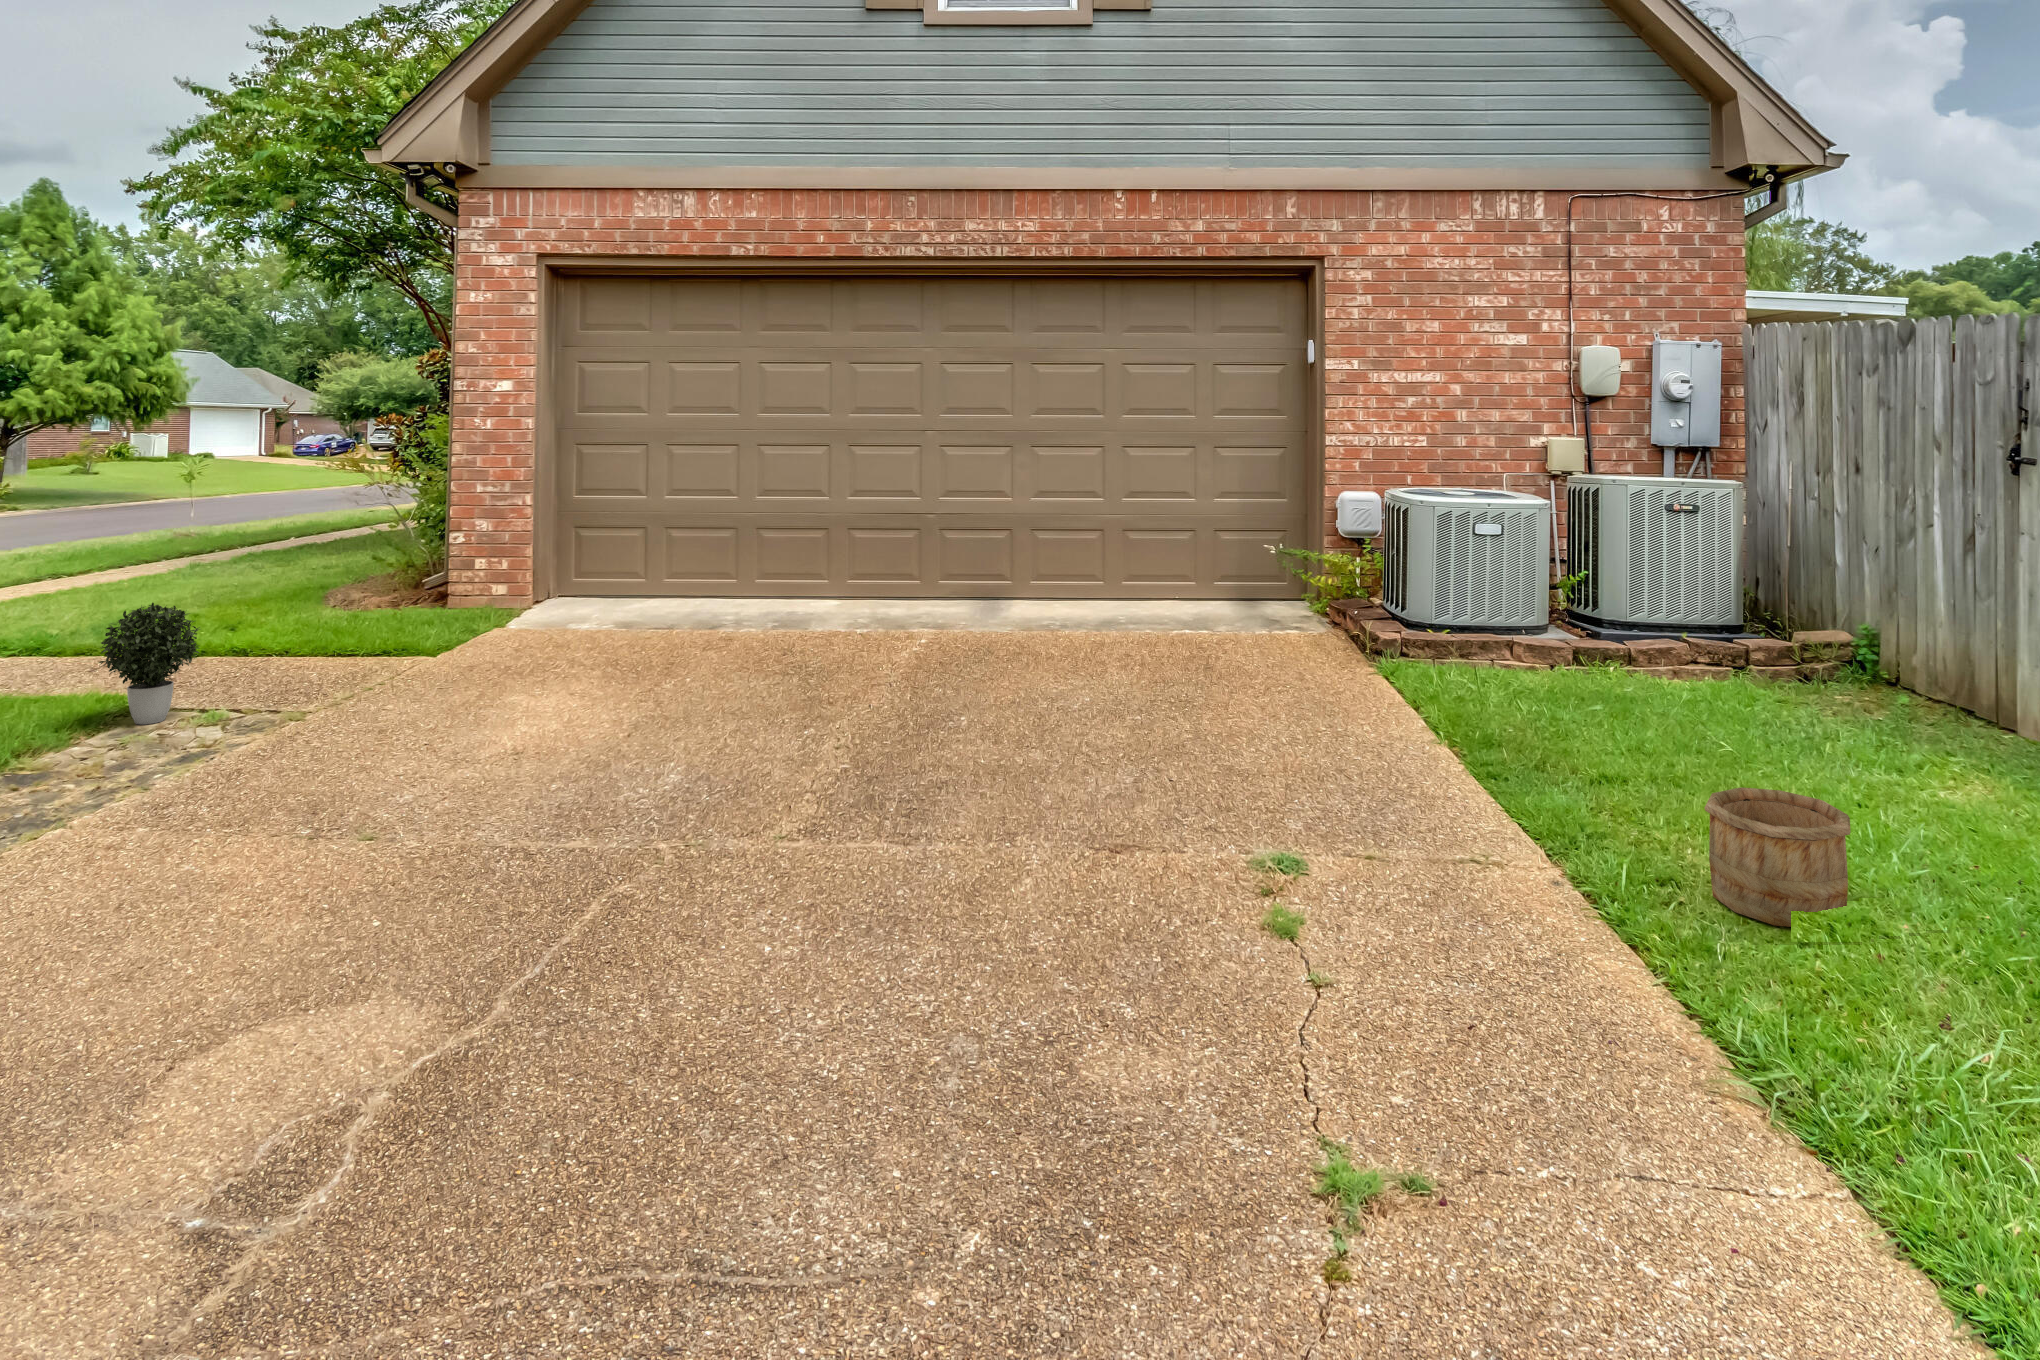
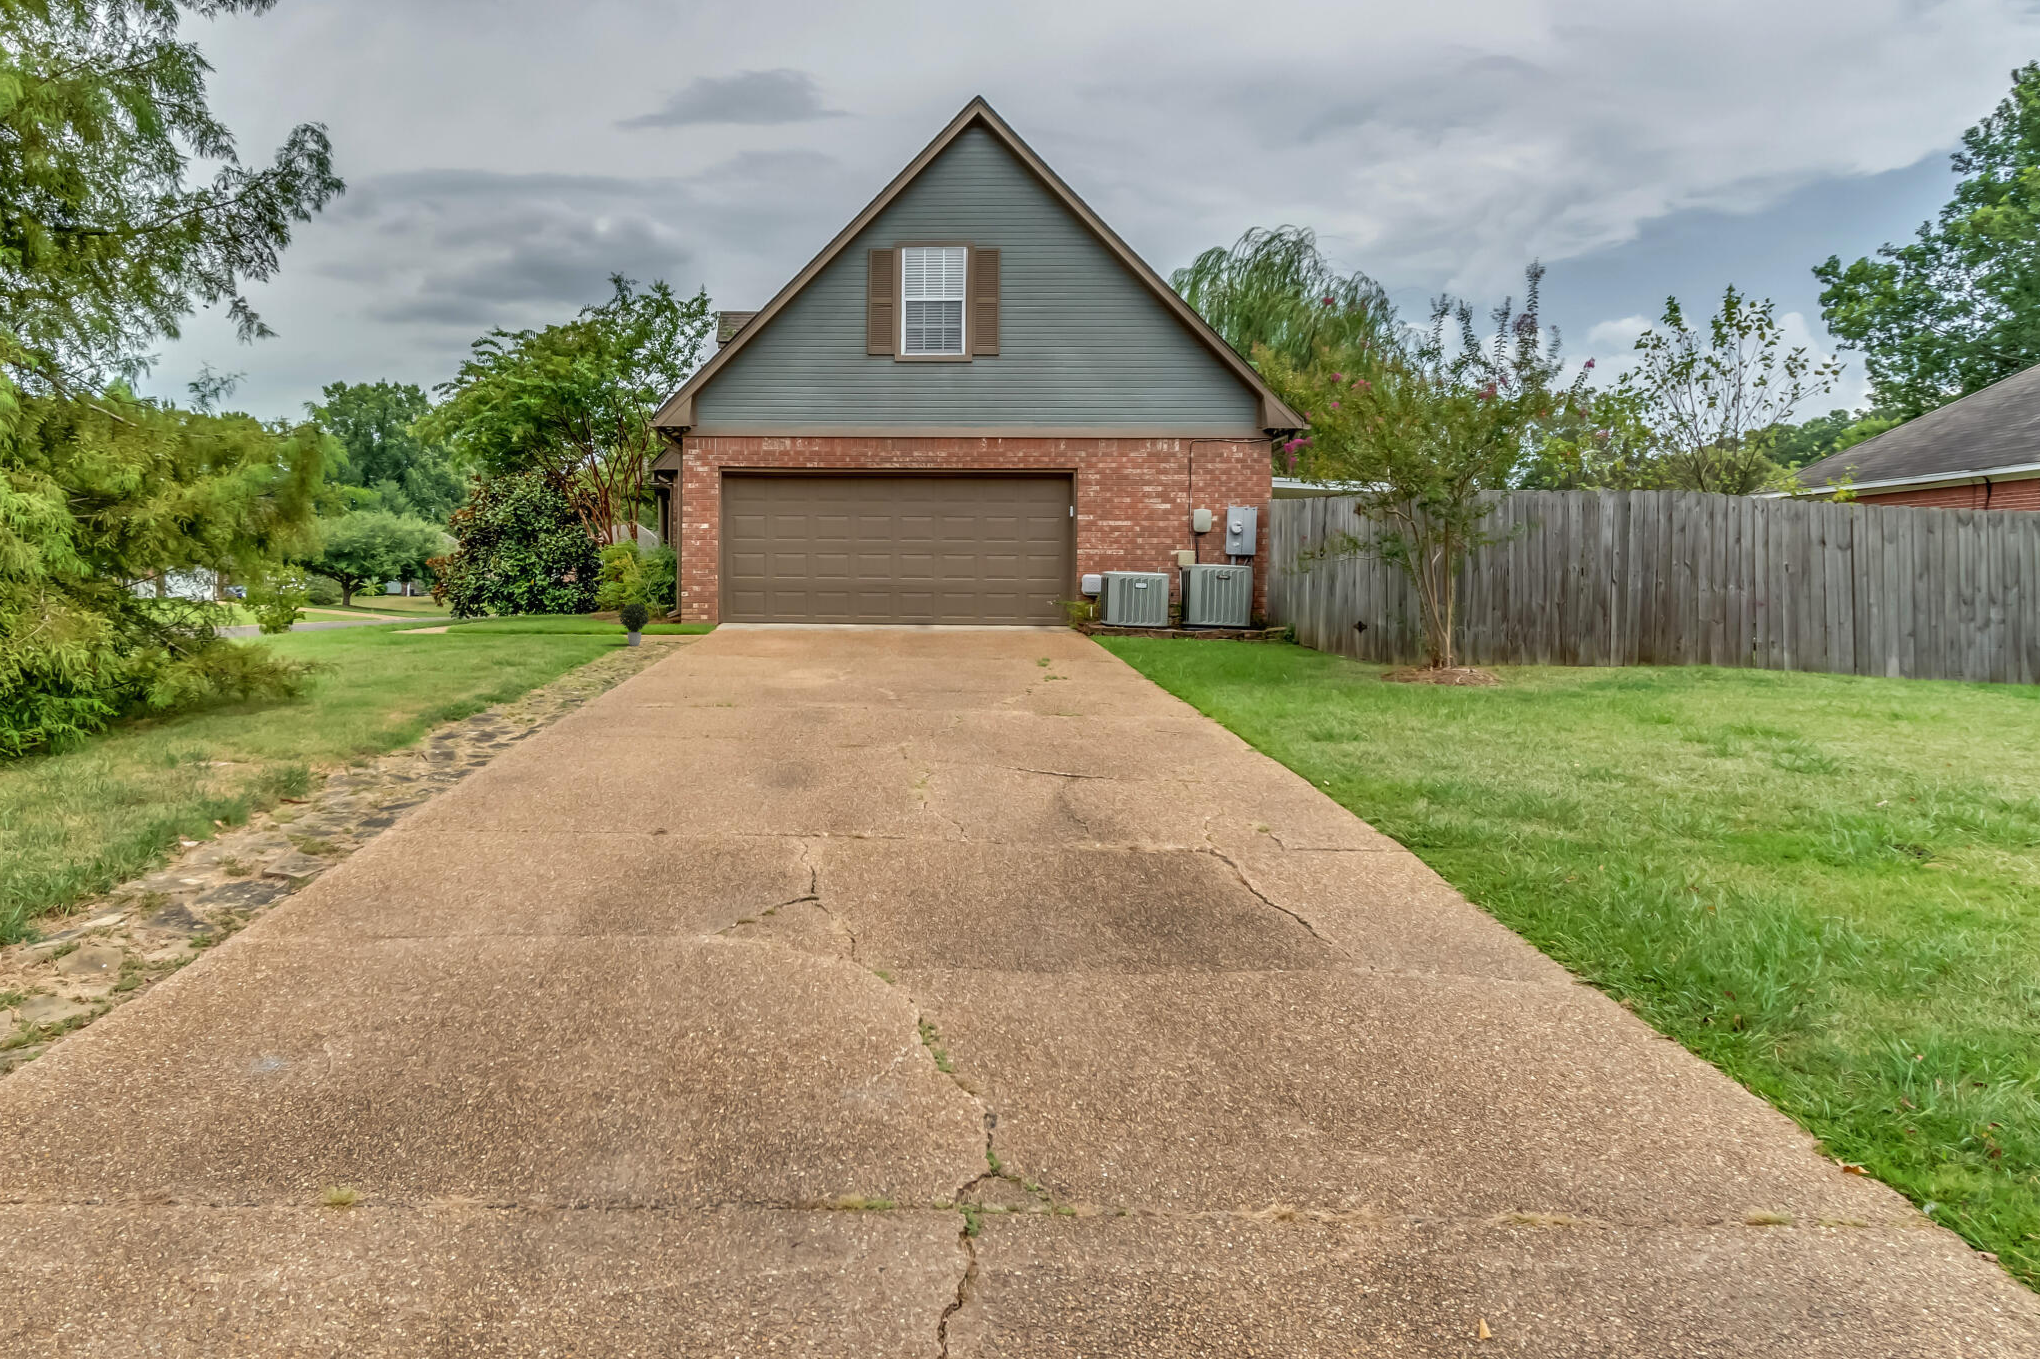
wooden bucket: present [1705,787,1851,927] -> none [1164,637,1201,666]

